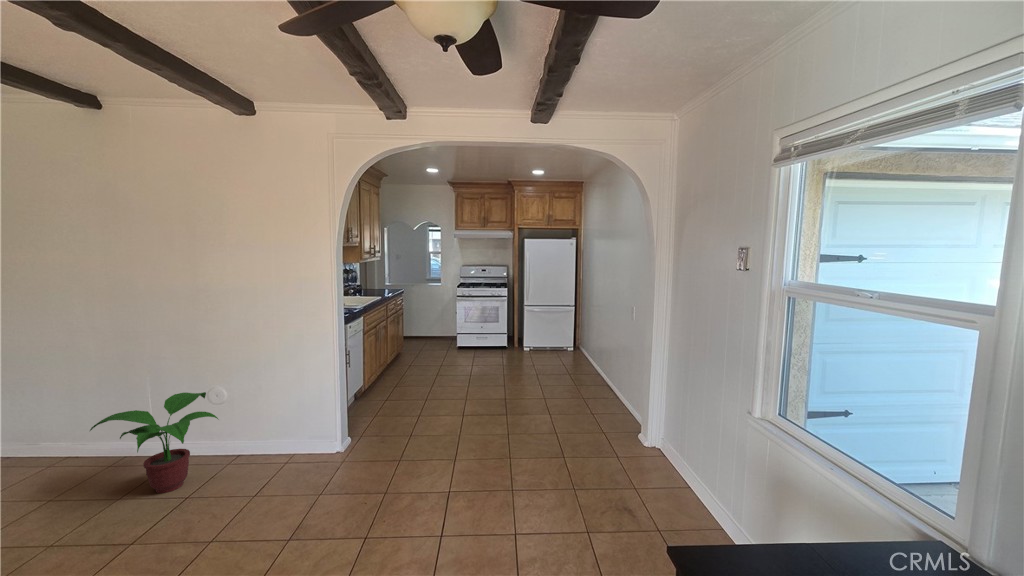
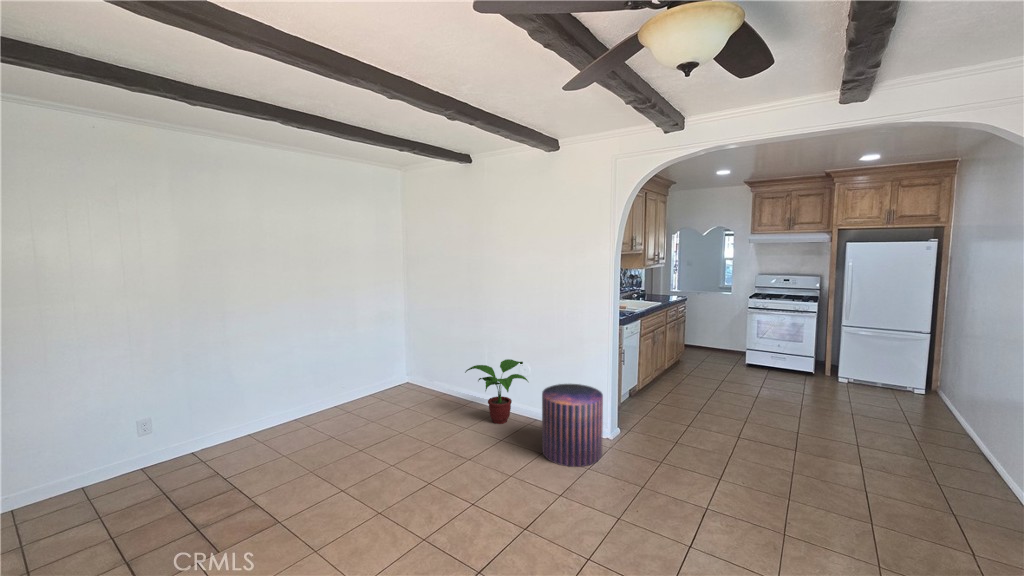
pouf: none [245,405,337,520] -> present [542,384,603,467]

